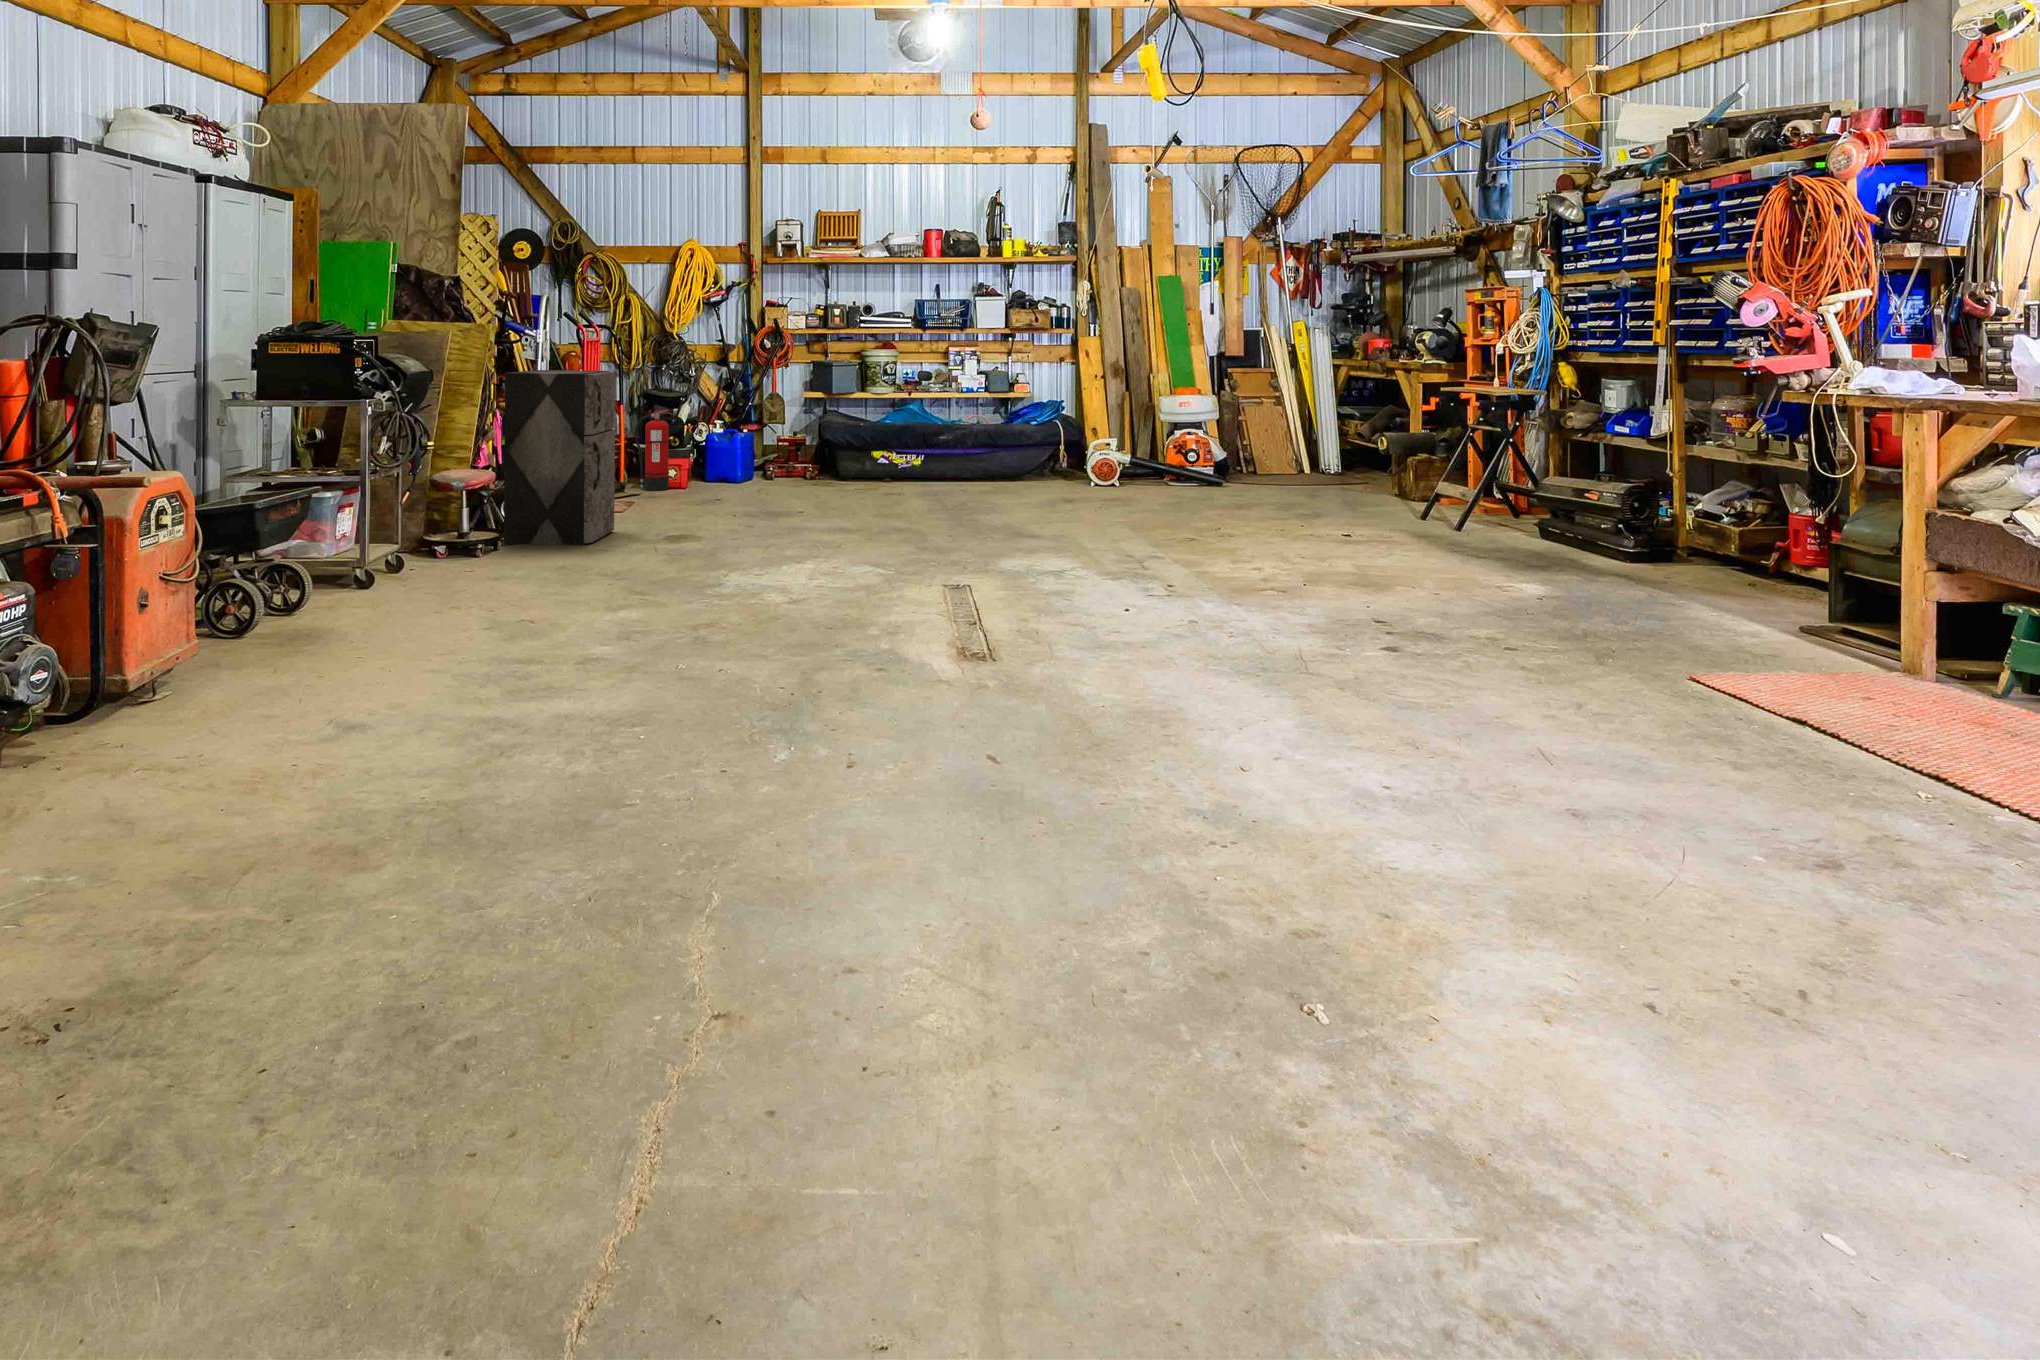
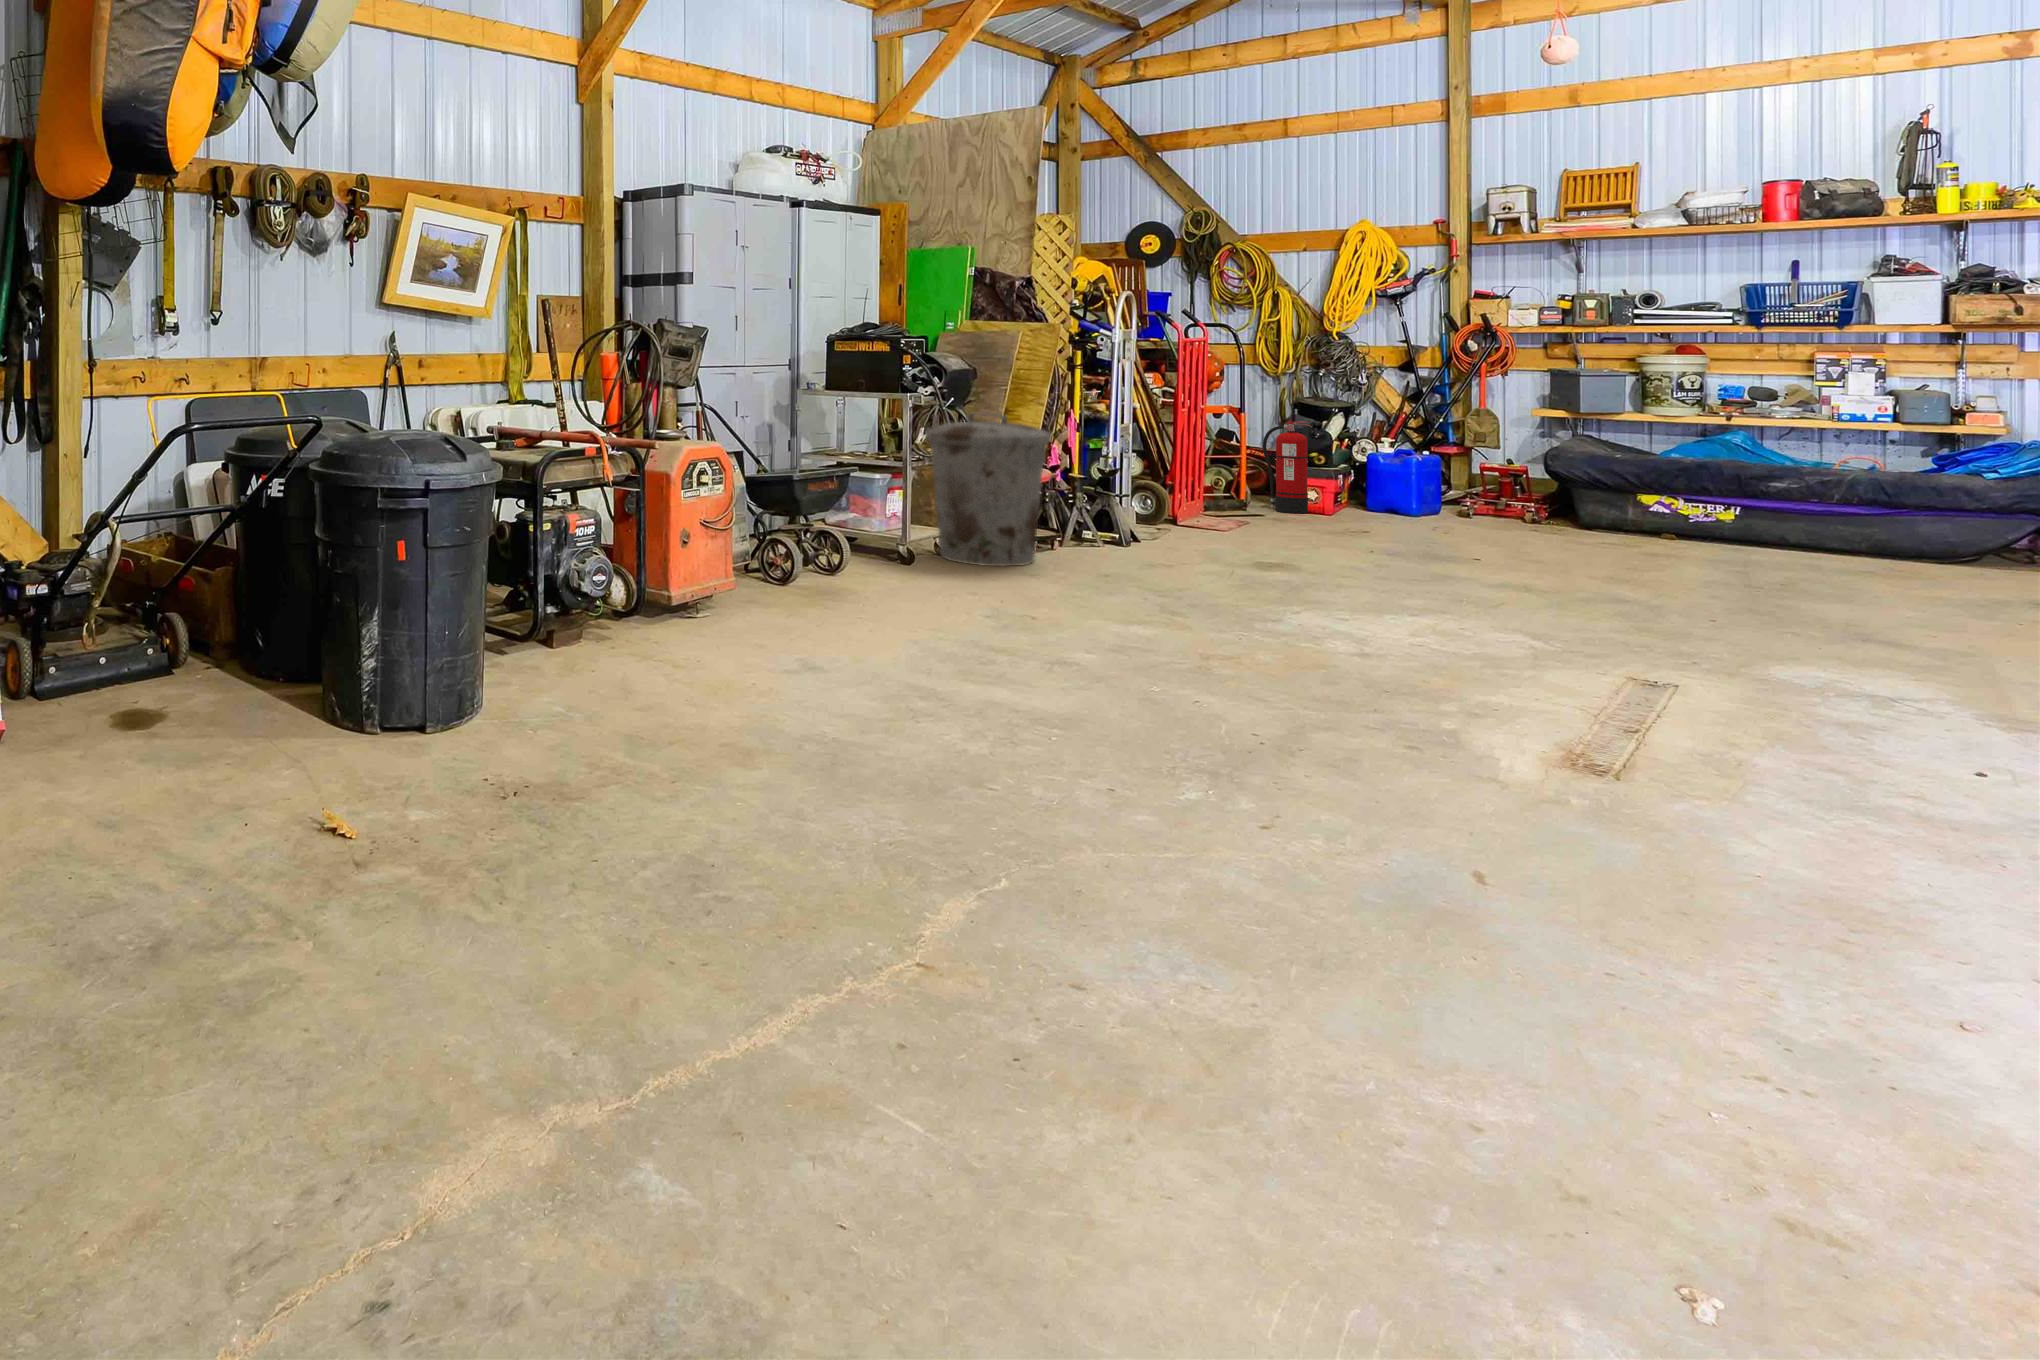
storage cabinet: present [504,370,615,545] -> none [1067,371,1198,557]
trash can: none [374,417,504,577] -> present [925,413,1051,566]

